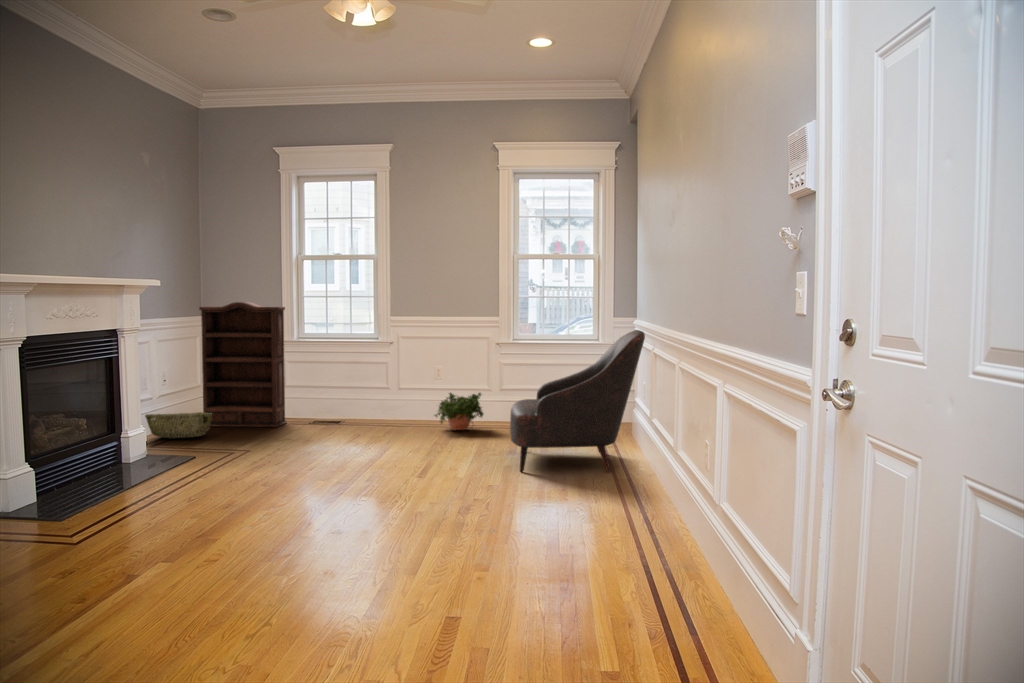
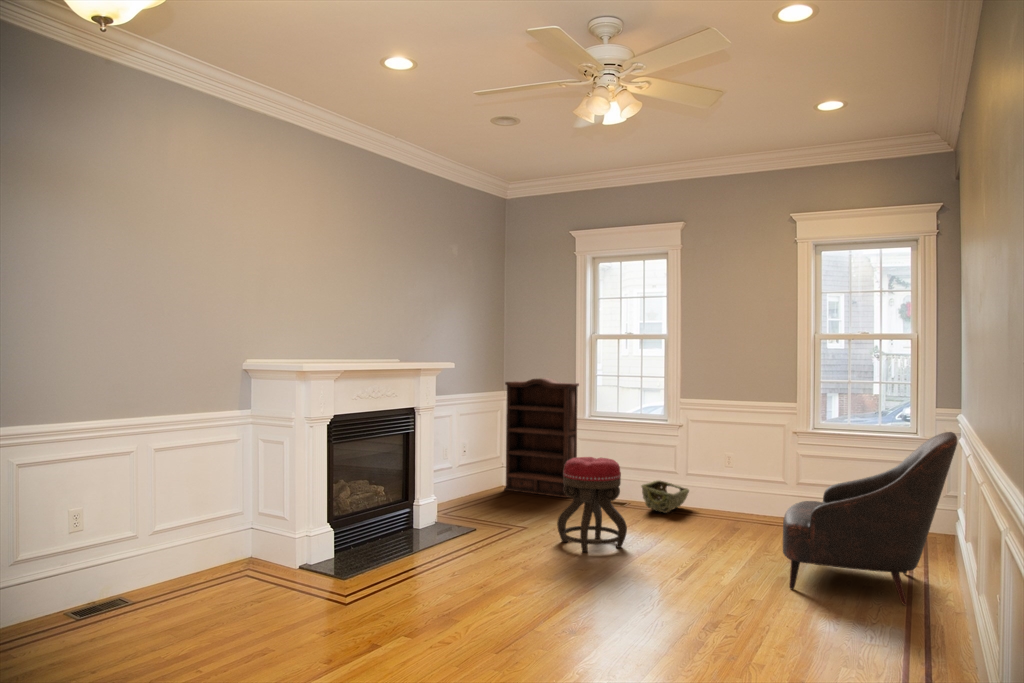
ottoman: none [290,374,363,467] -> present [557,457,627,552]
potted plant: present [435,393,484,430] -> none [717,479,775,526]
woven basket: present [145,412,212,438] -> present [641,481,689,513]

